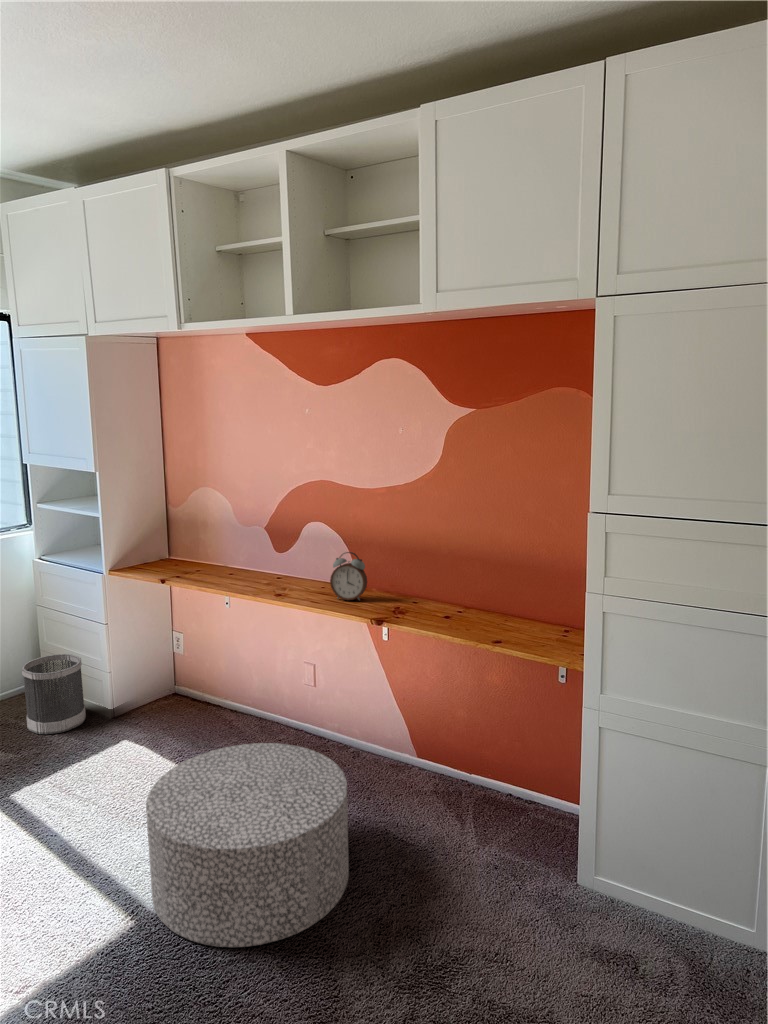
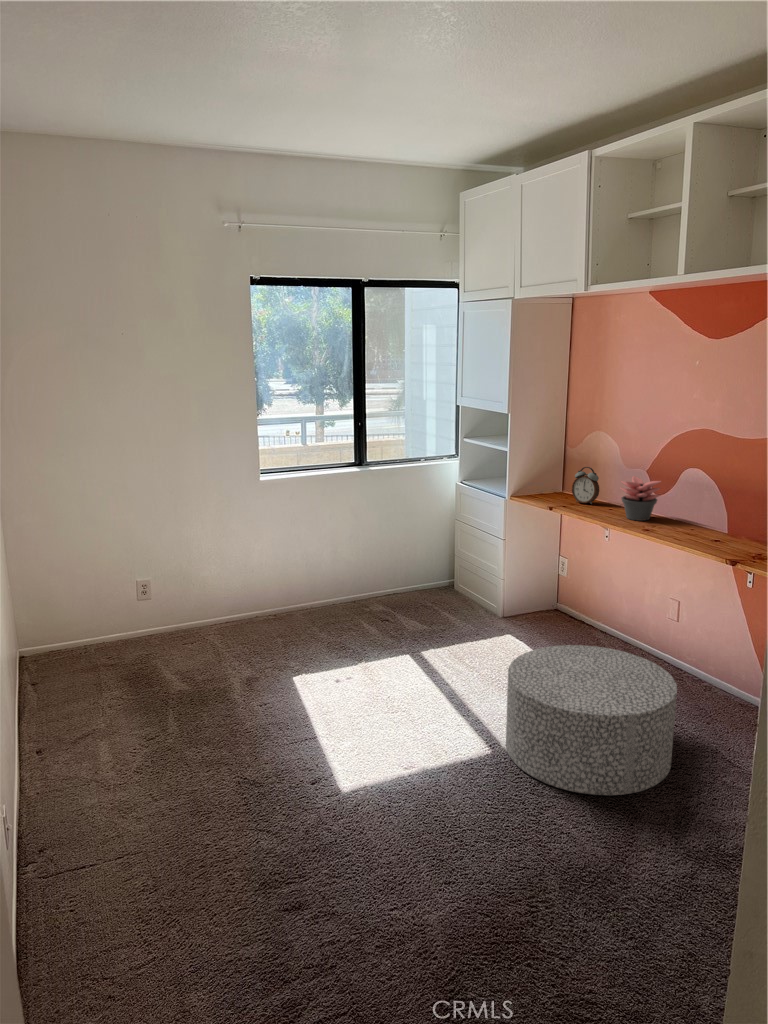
succulent plant: none [240,535,284,585] -> present [621,476,661,521]
alarm clock: present [330,552,367,600] -> present [572,467,599,504]
wastebasket: present [22,654,86,734] -> none [438,558,483,619]

